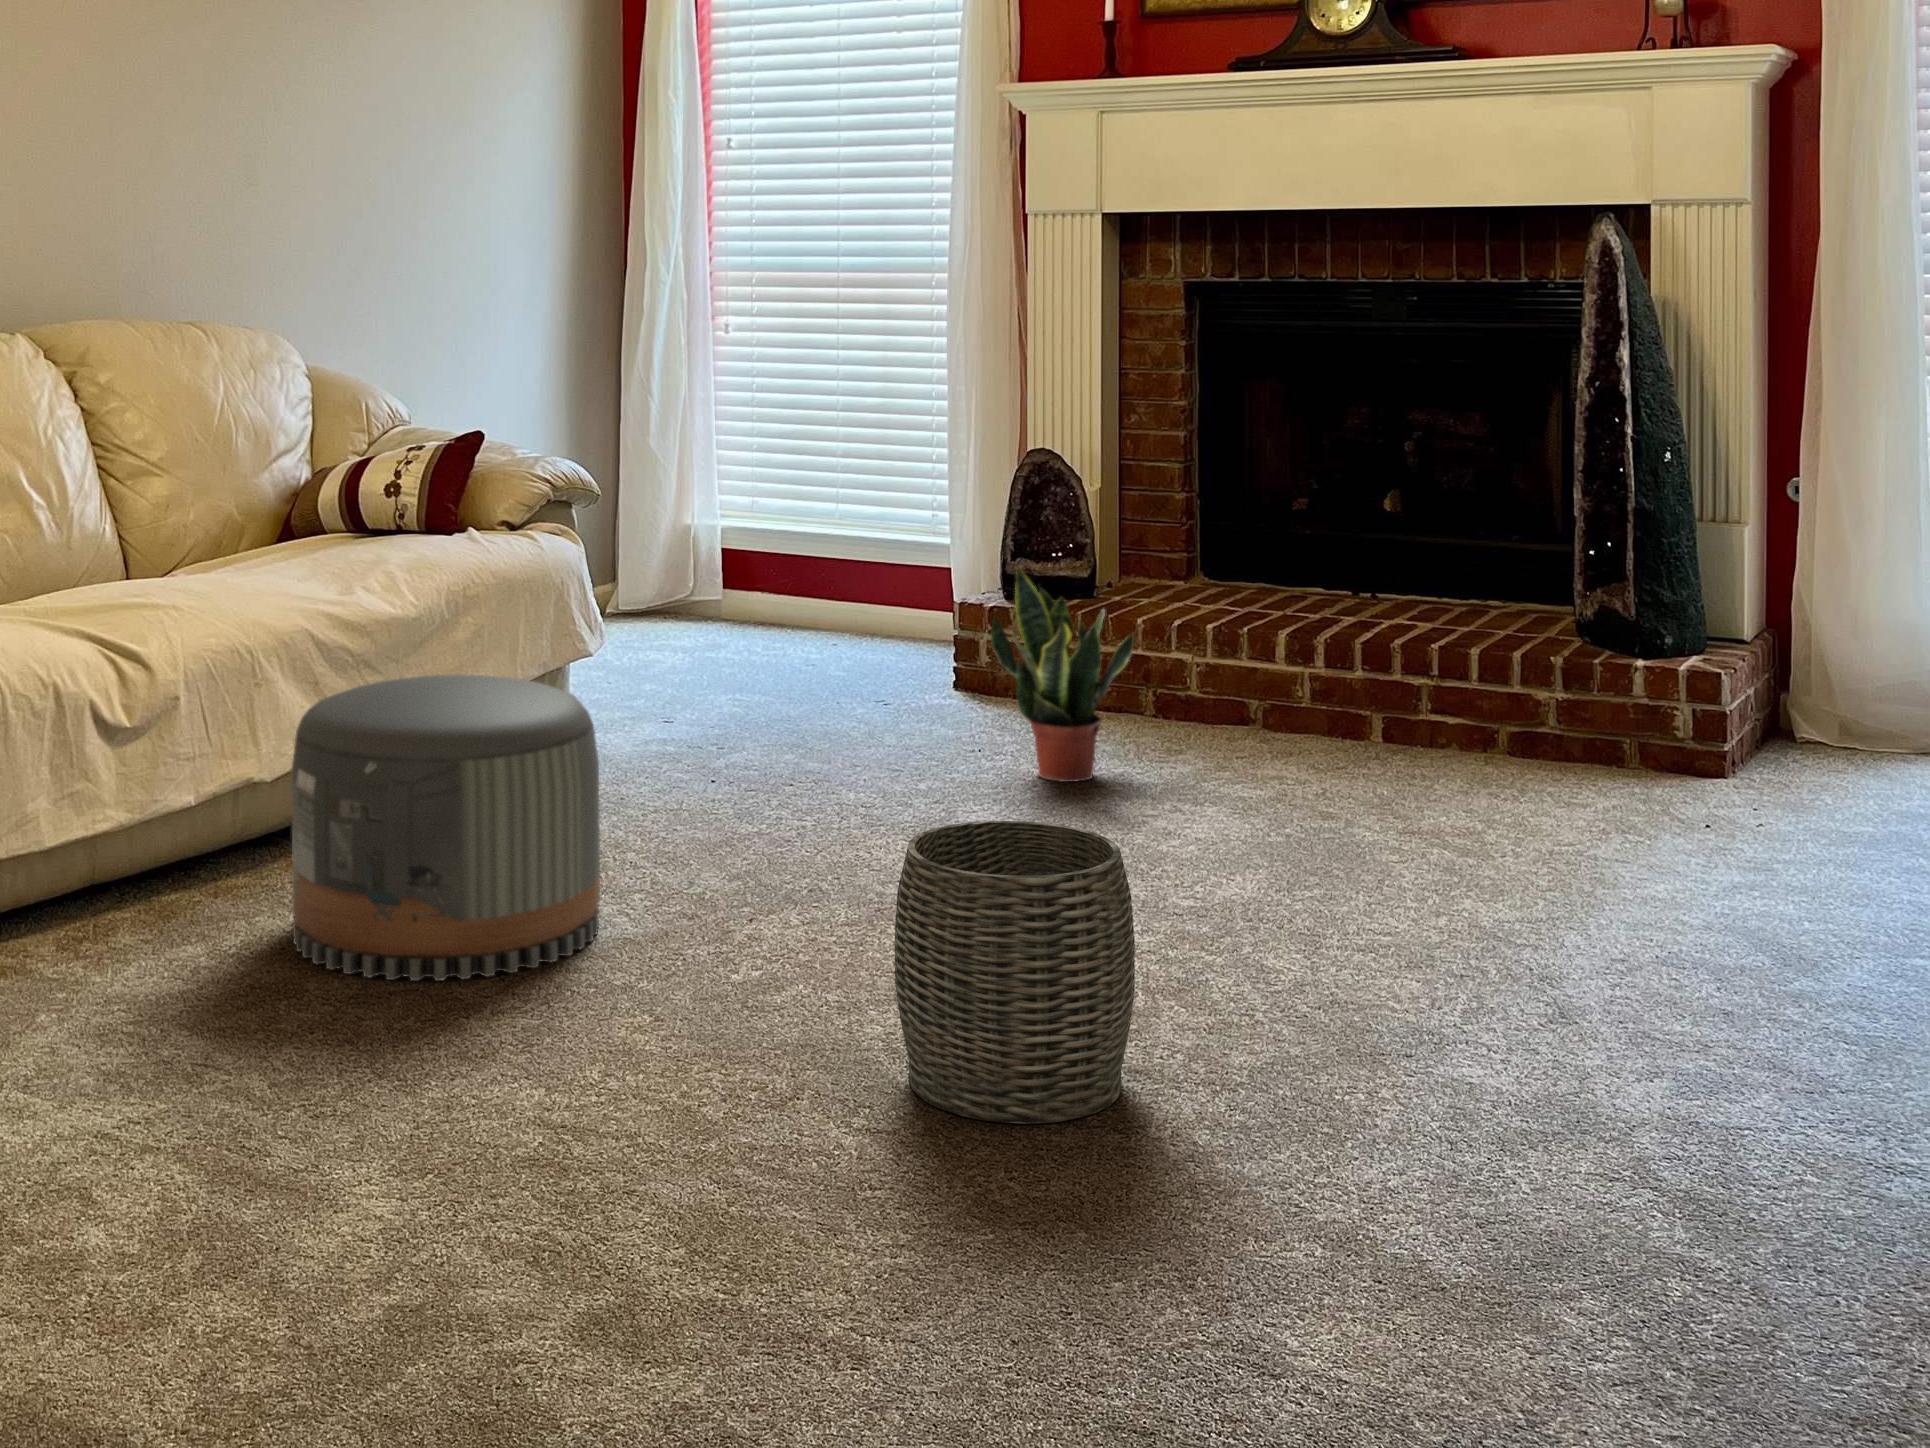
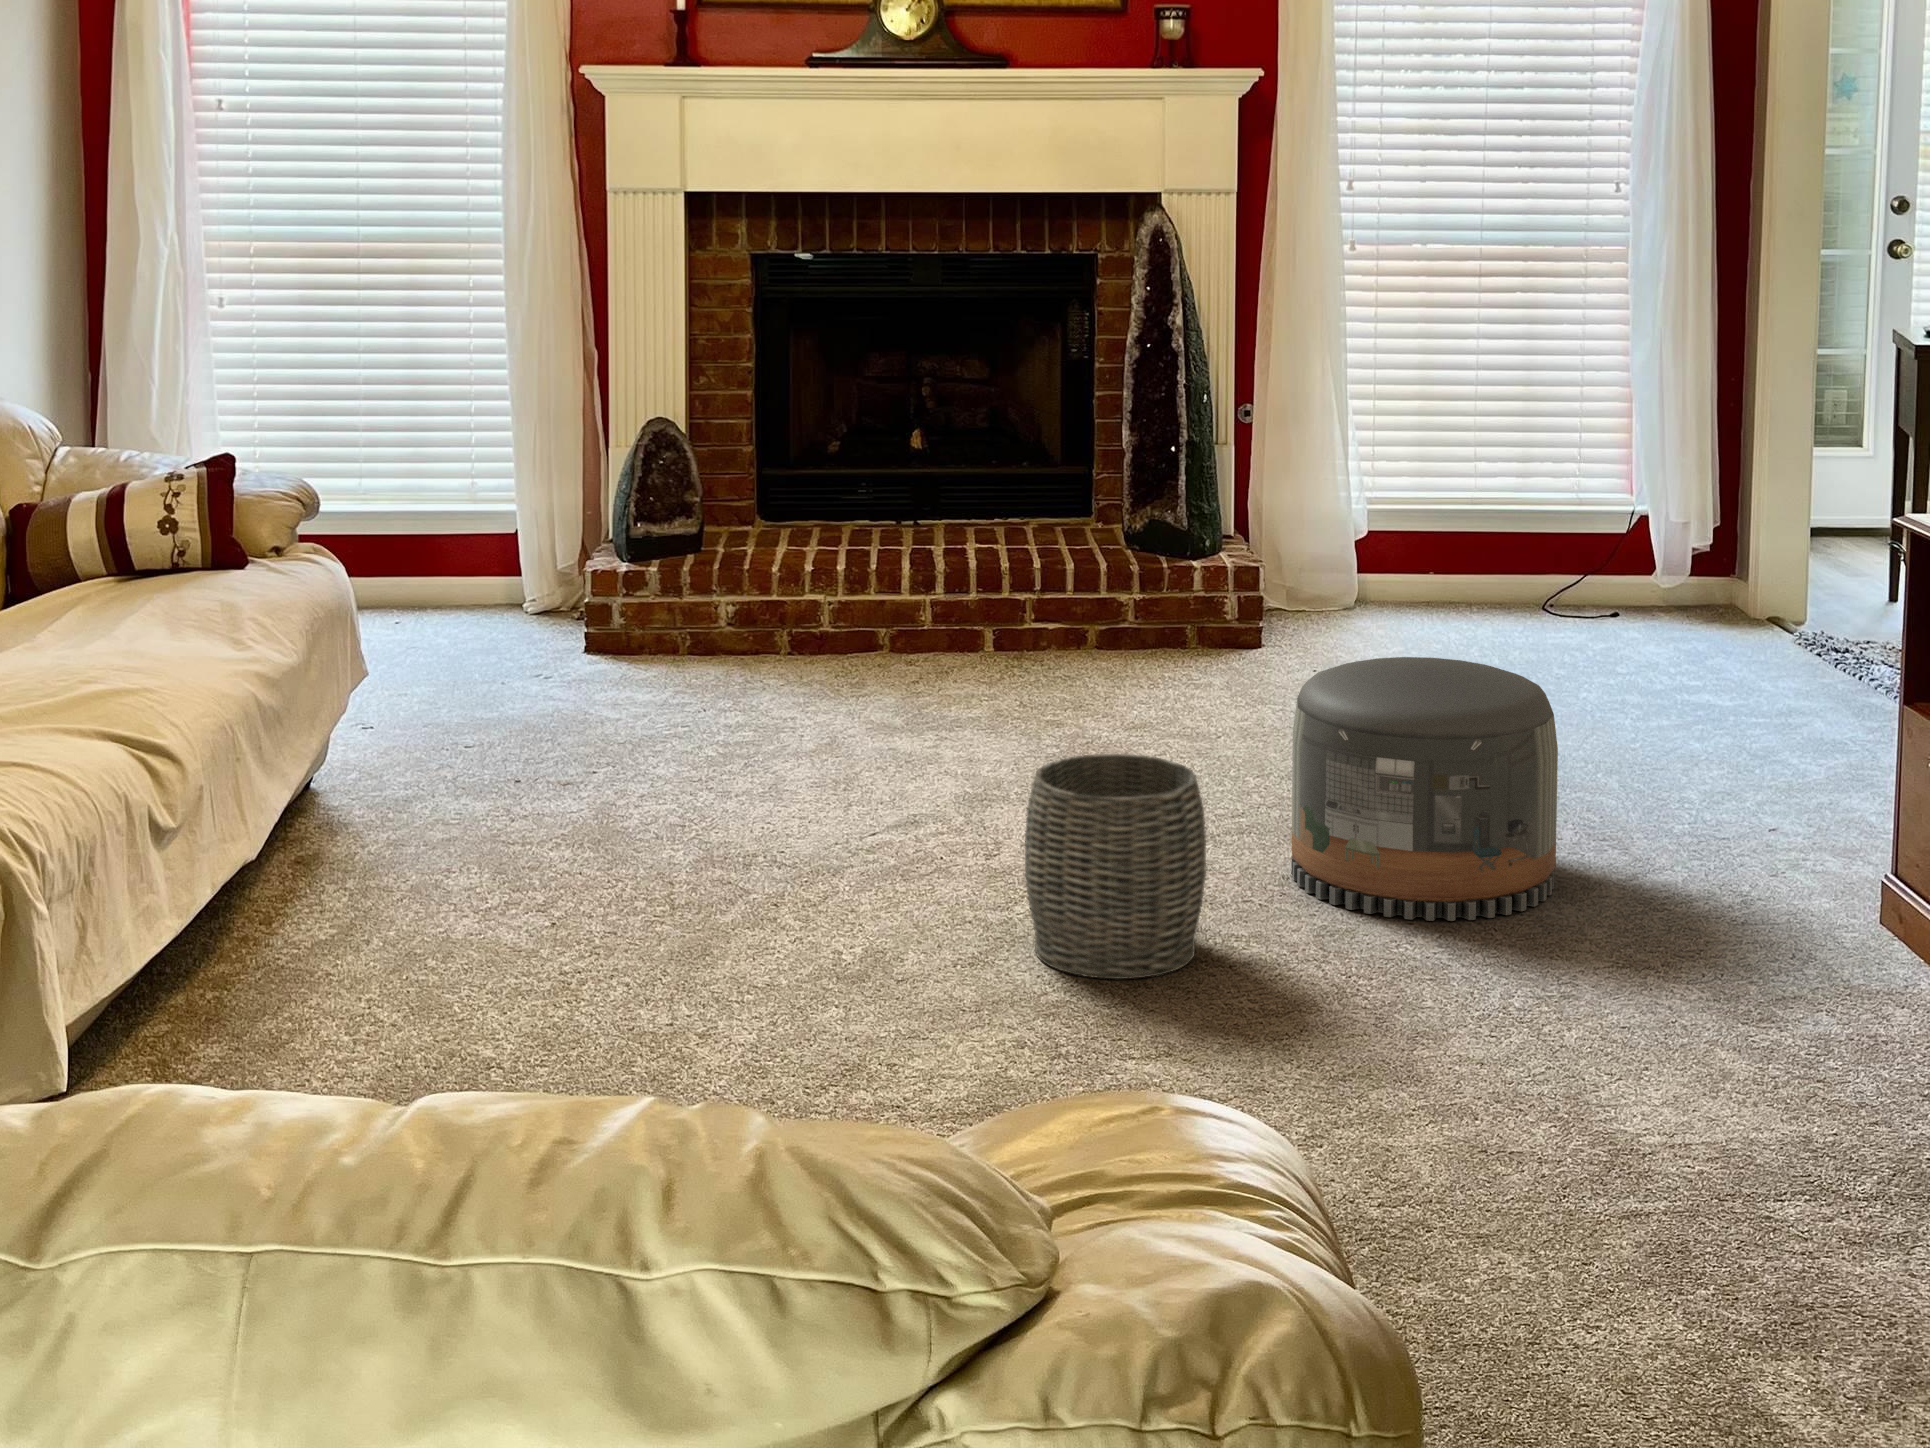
potted plant: present [991,568,1134,782] -> none [736,538,847,723]
pouf: present [291,675,600,981] -> present [1291,657,1558,921]

